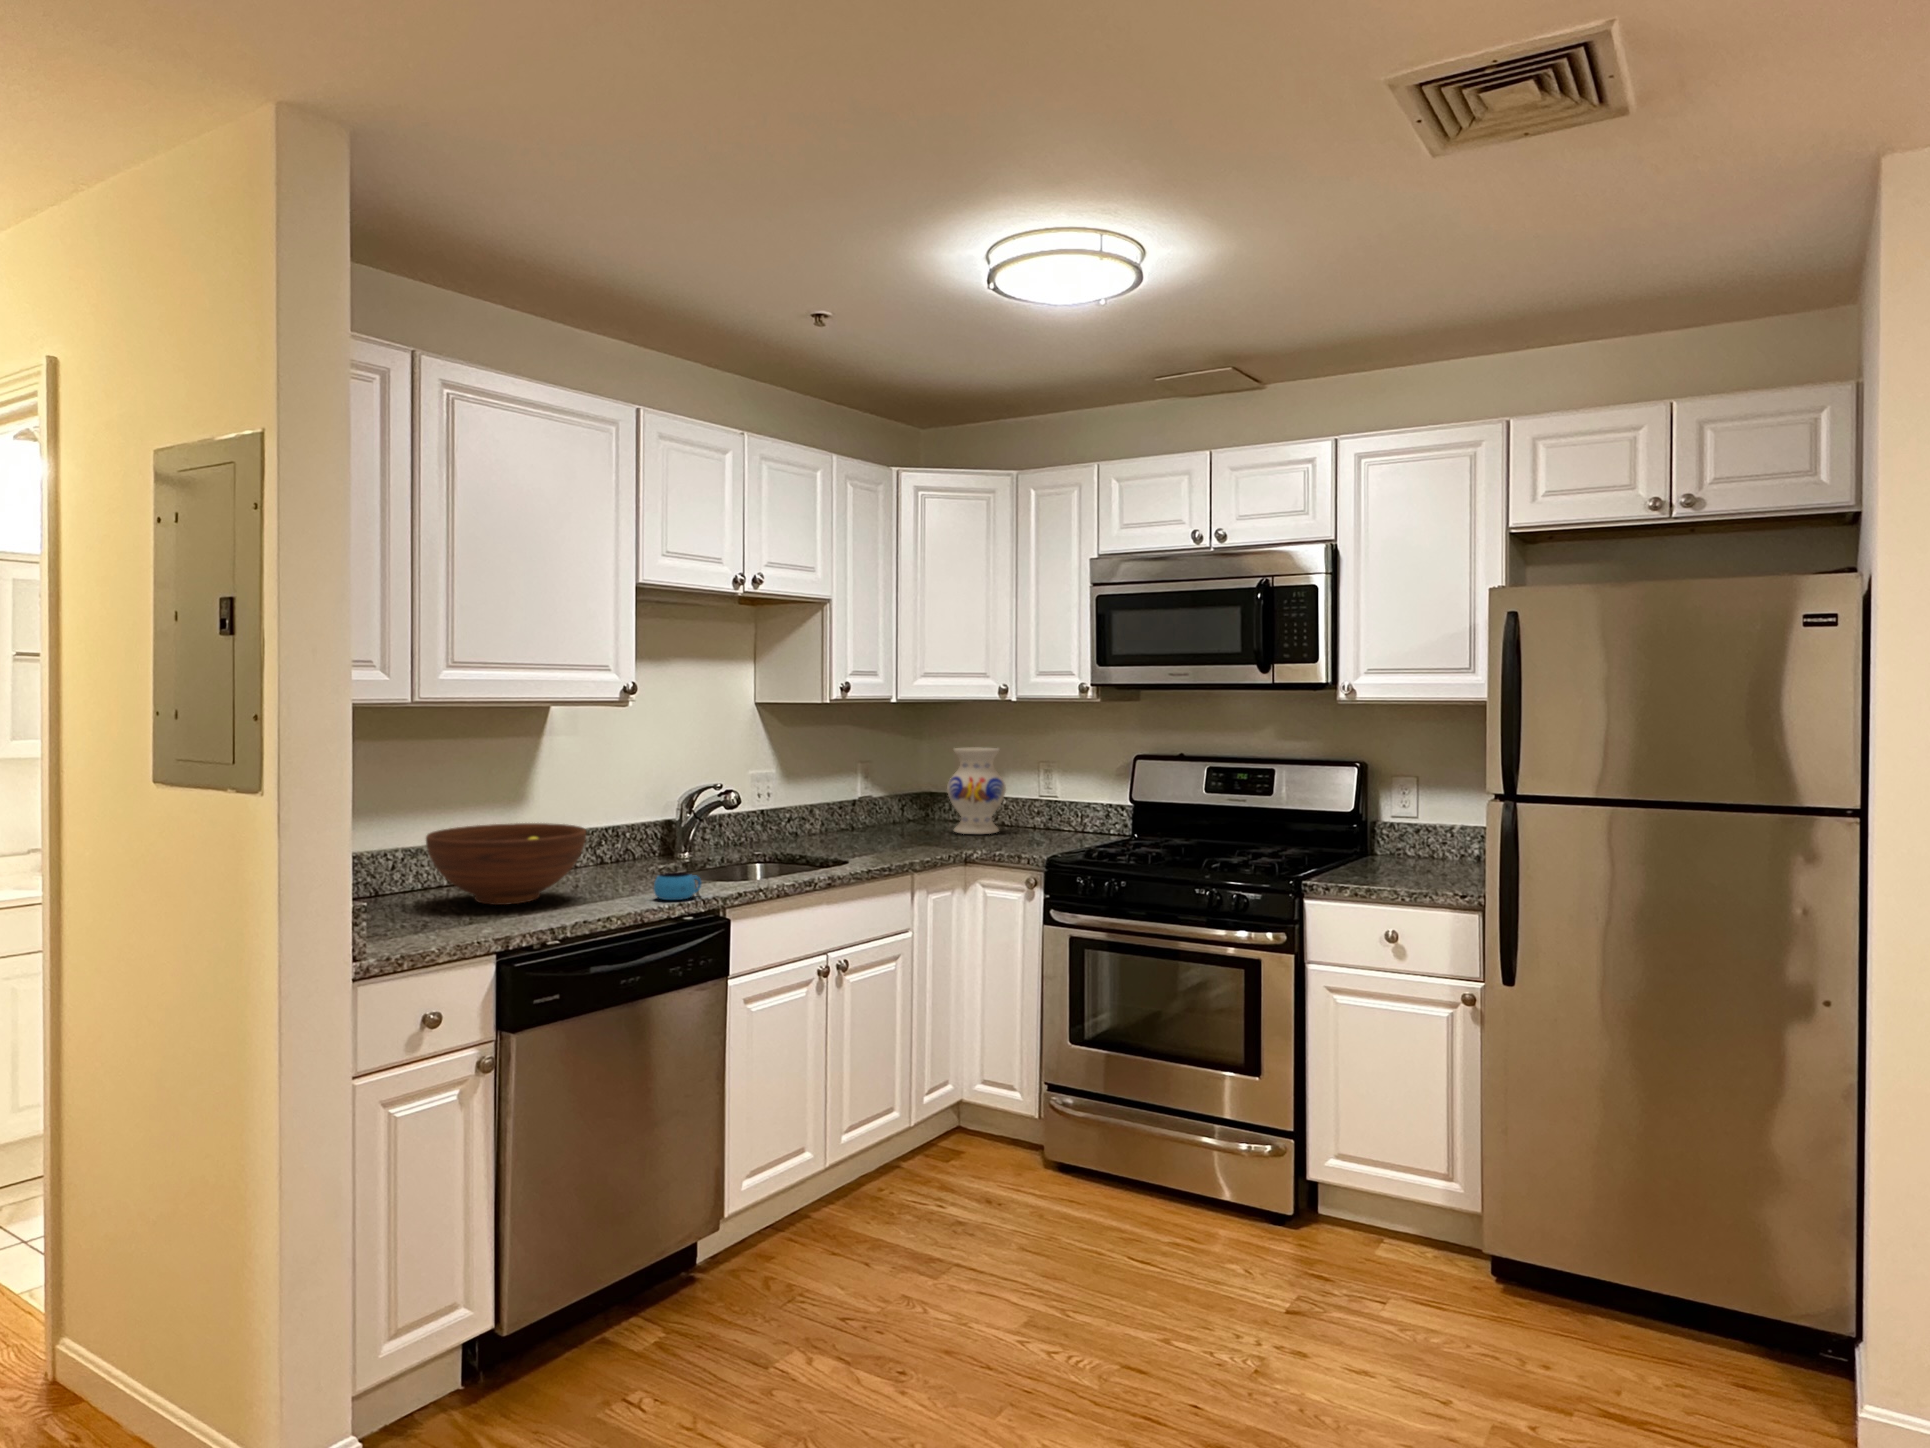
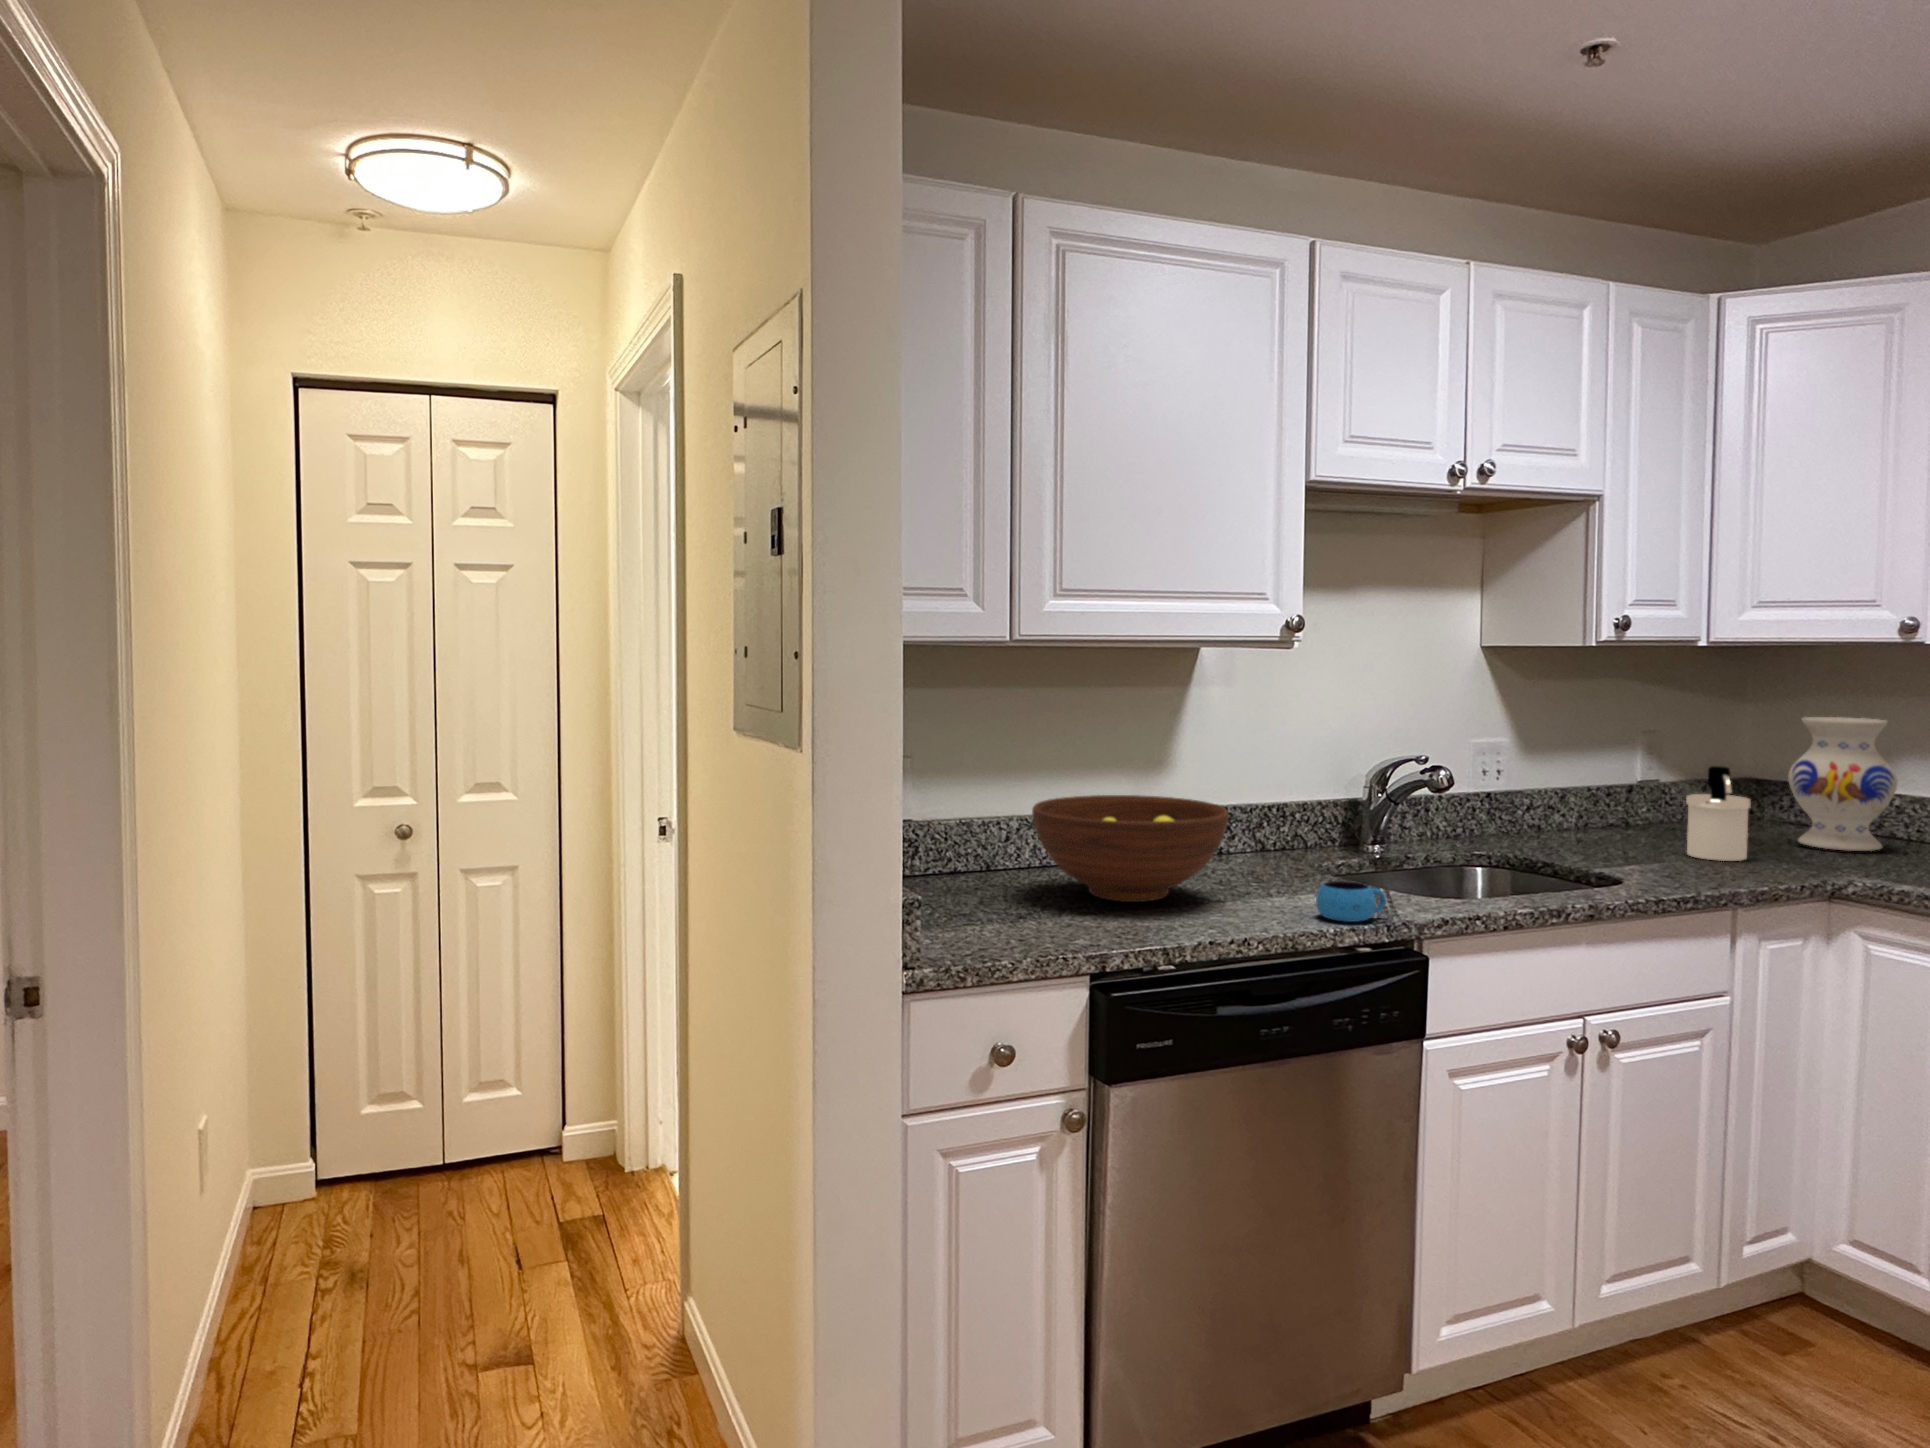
soap dispenser: none [887,782,925,846] -> present [1686,766,1751,861]

